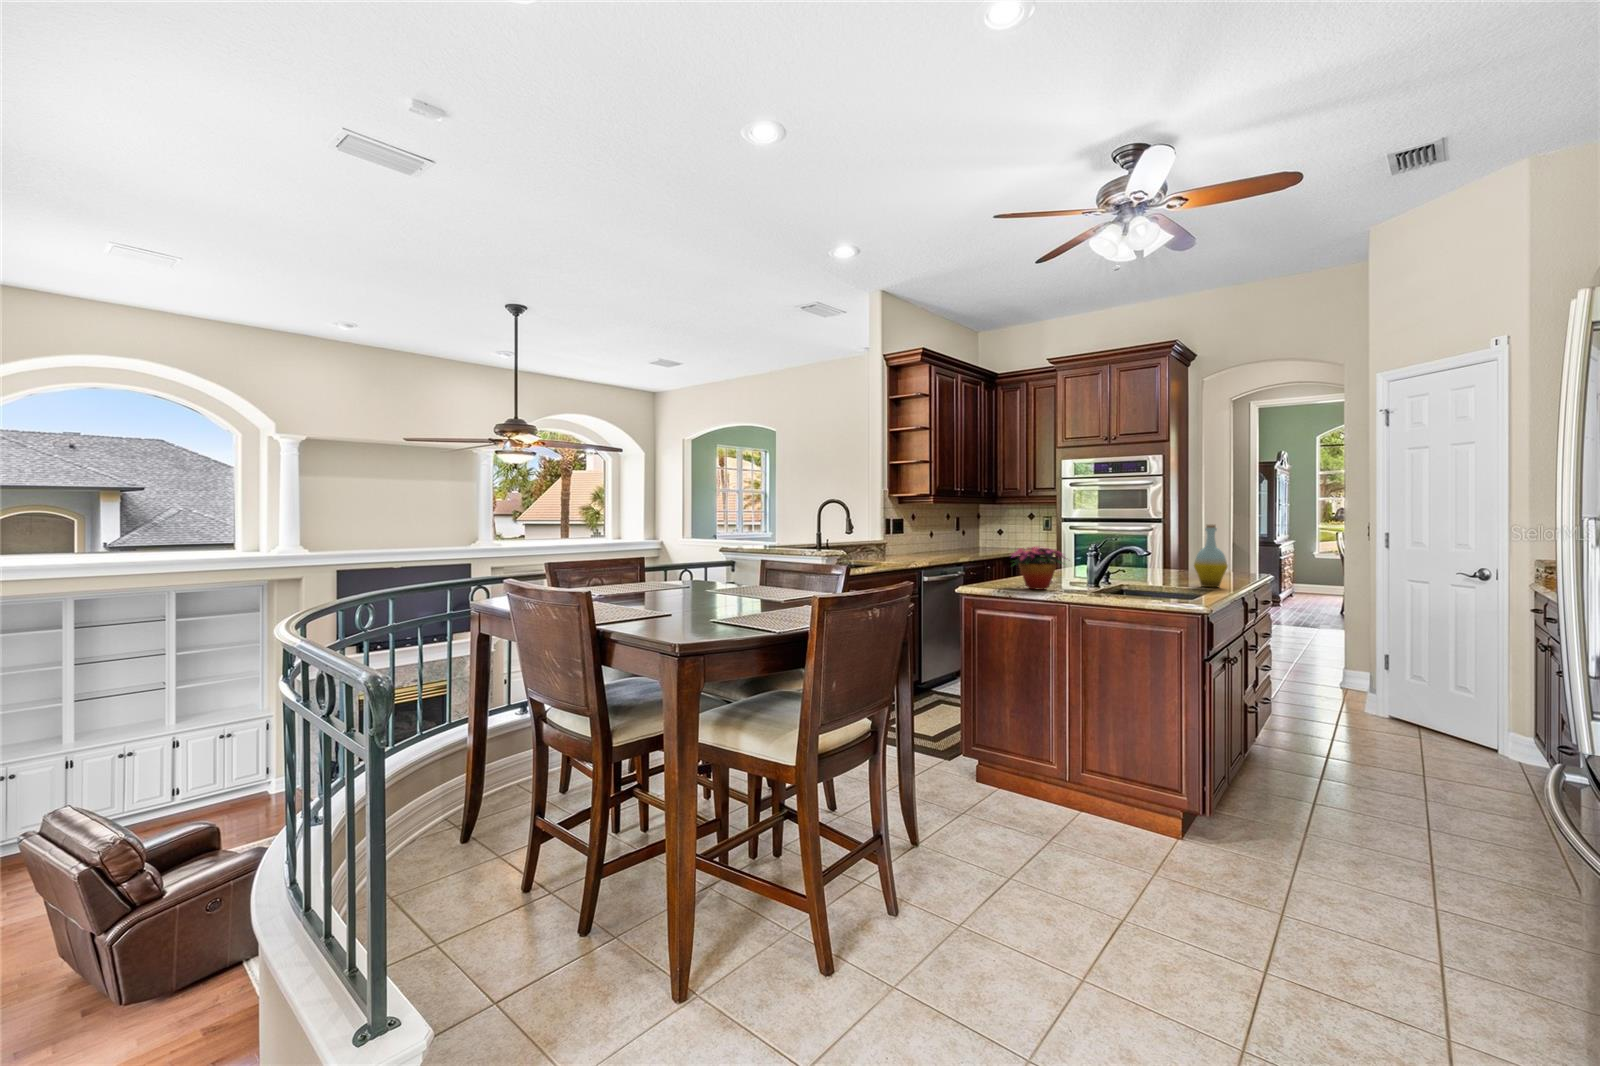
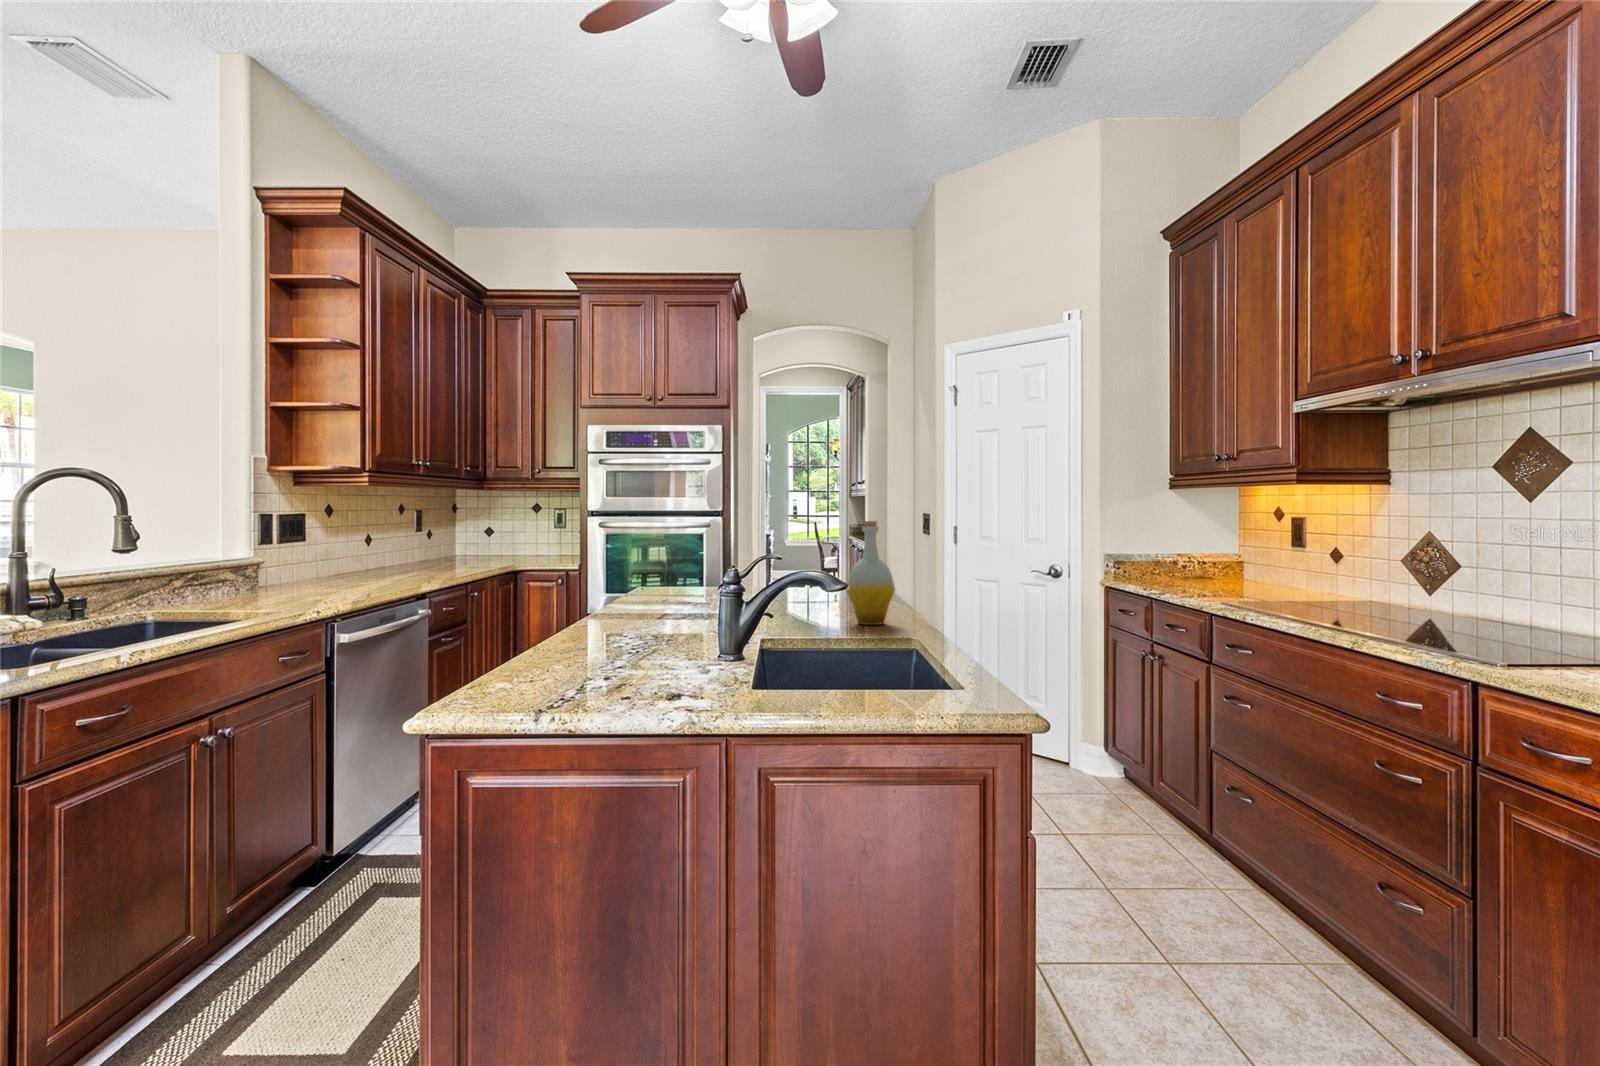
flower arrangement: present [1012,547,1068,590] -> none [533,571,682,673]

